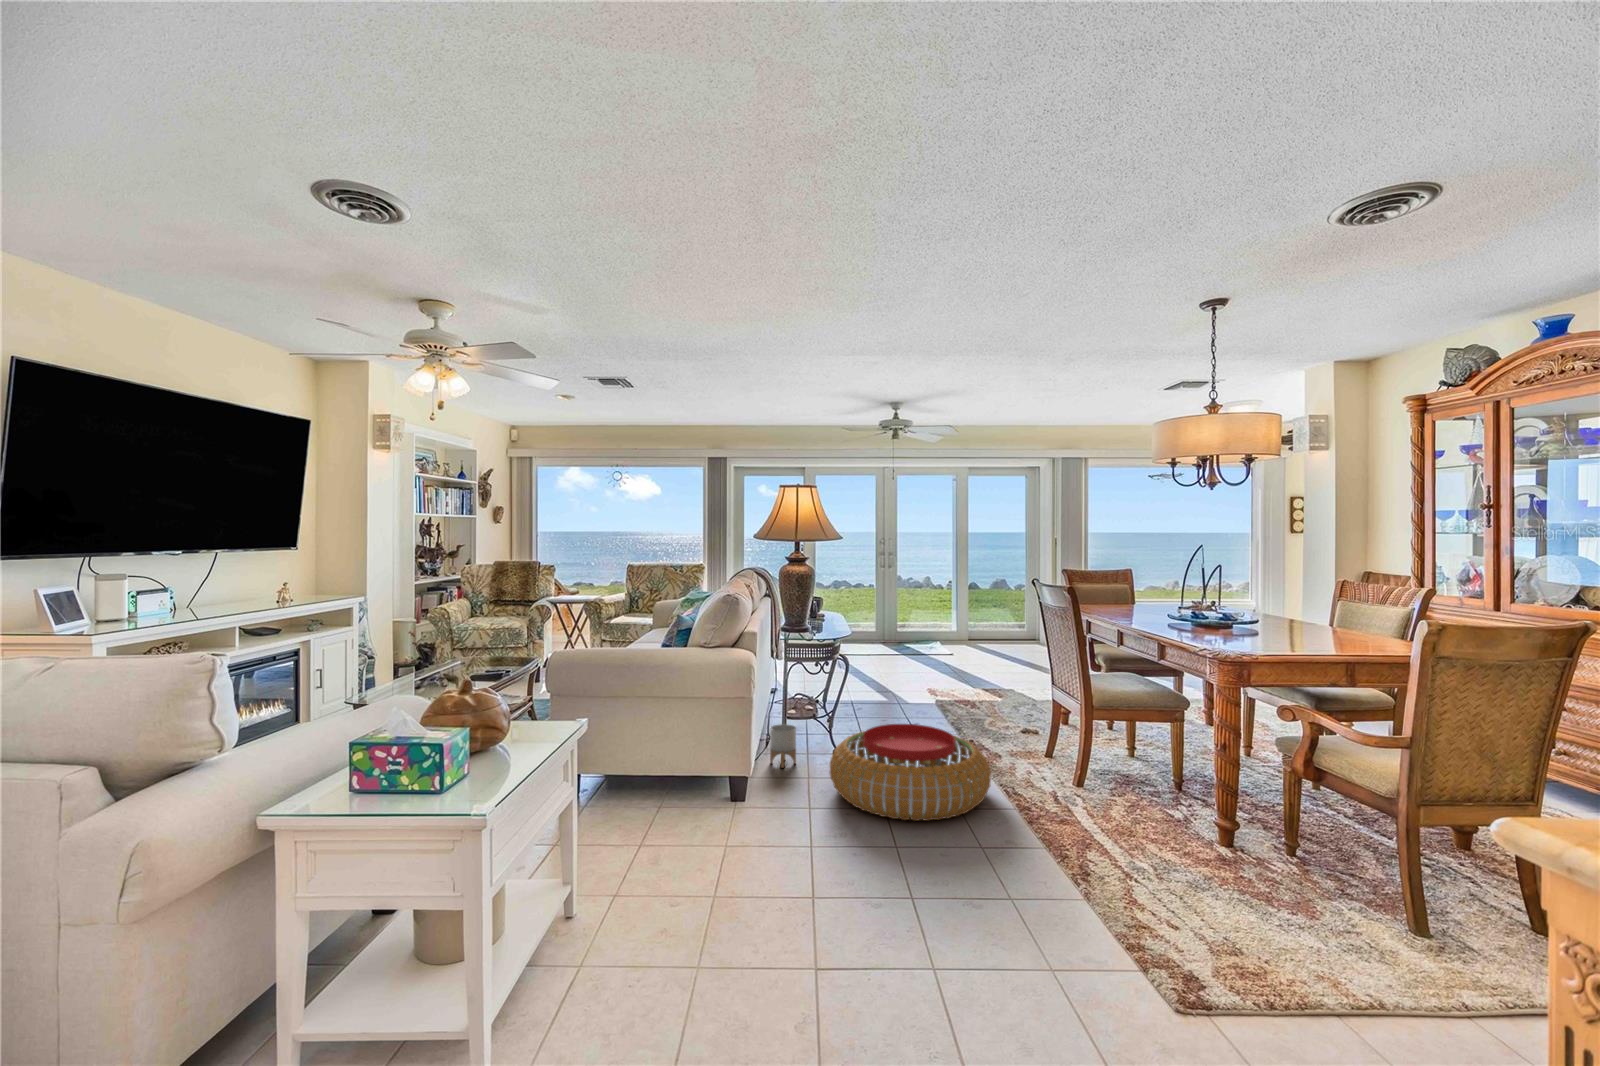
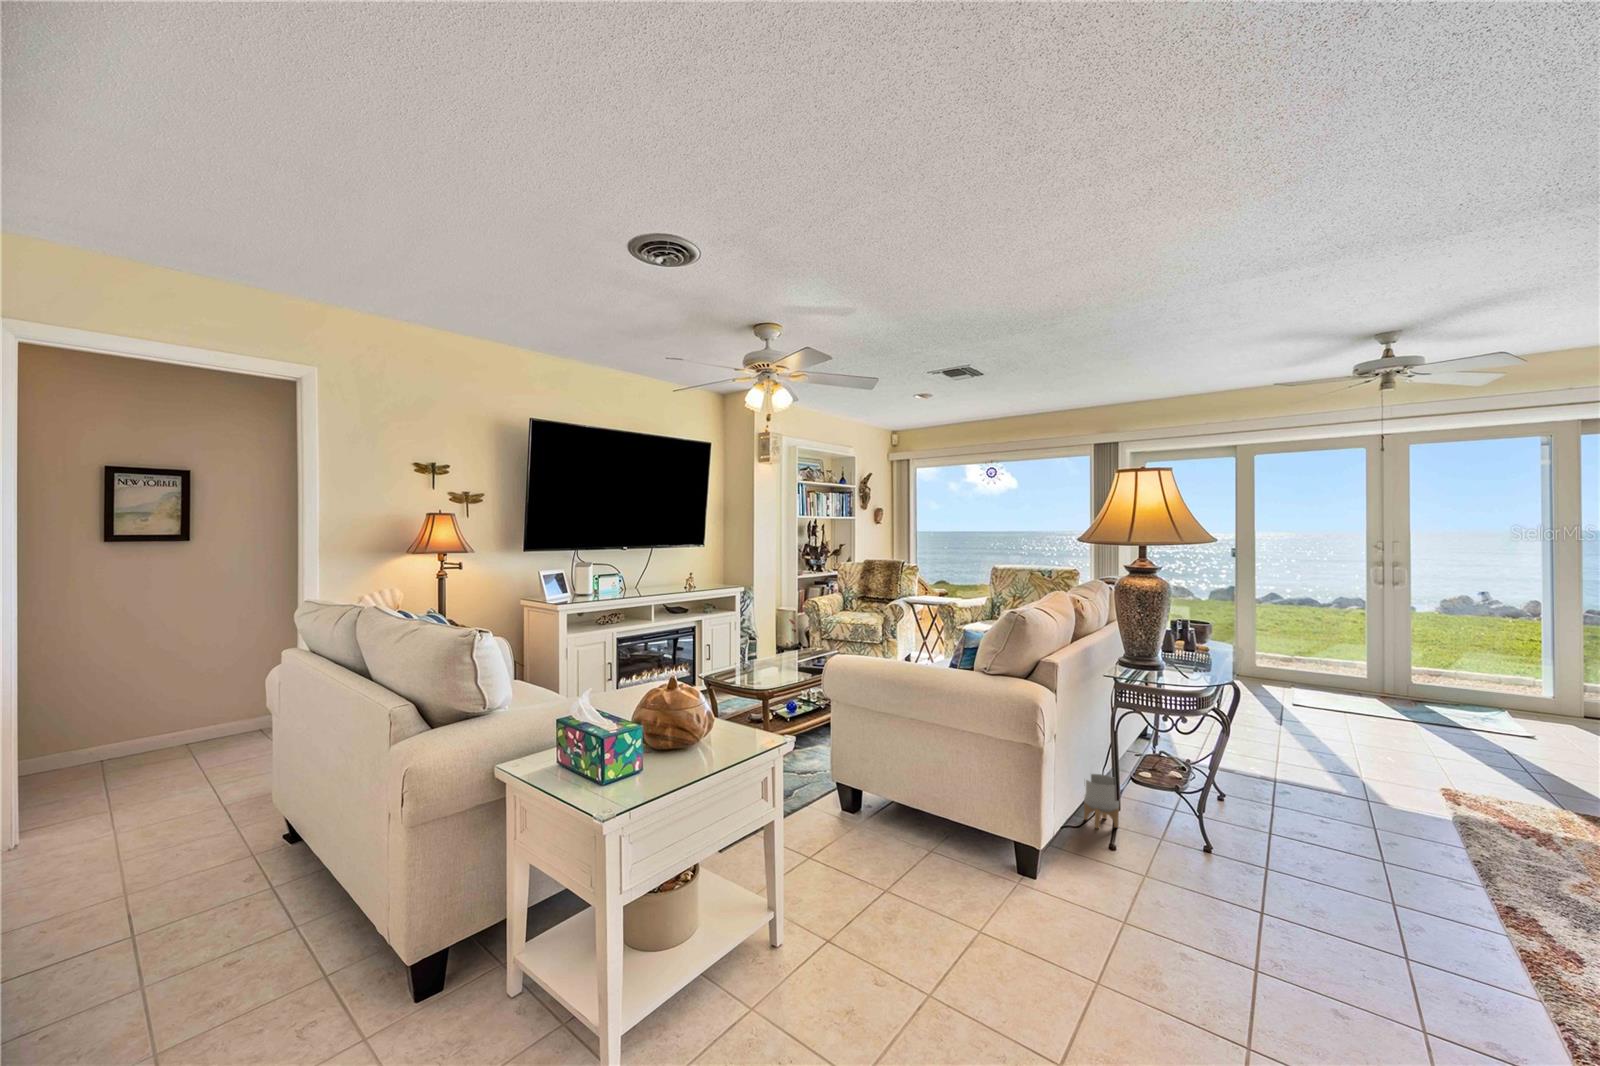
pouf: present [830,724,991,821] -> none [1142,807,1422,976]

